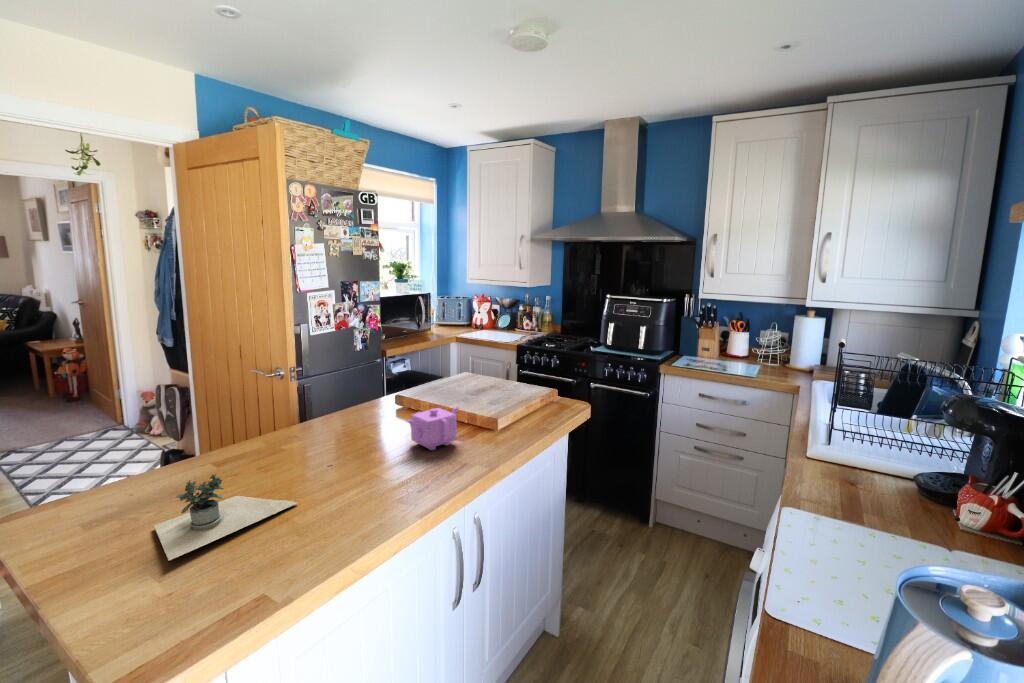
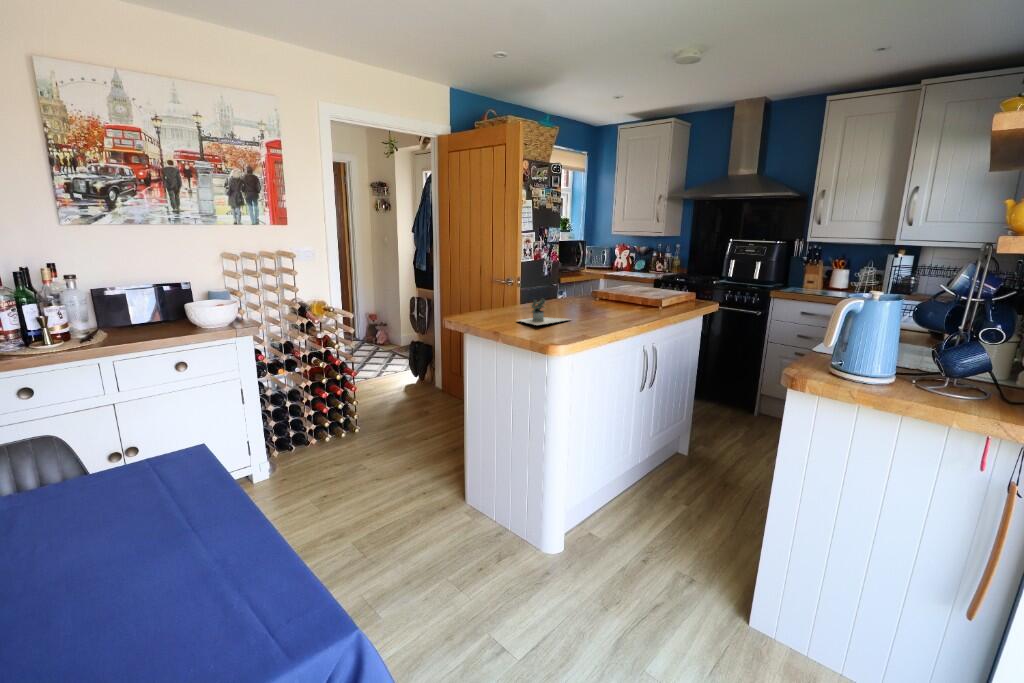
teapot: present [405,407,460,450] -> none [613,289,640,311]

